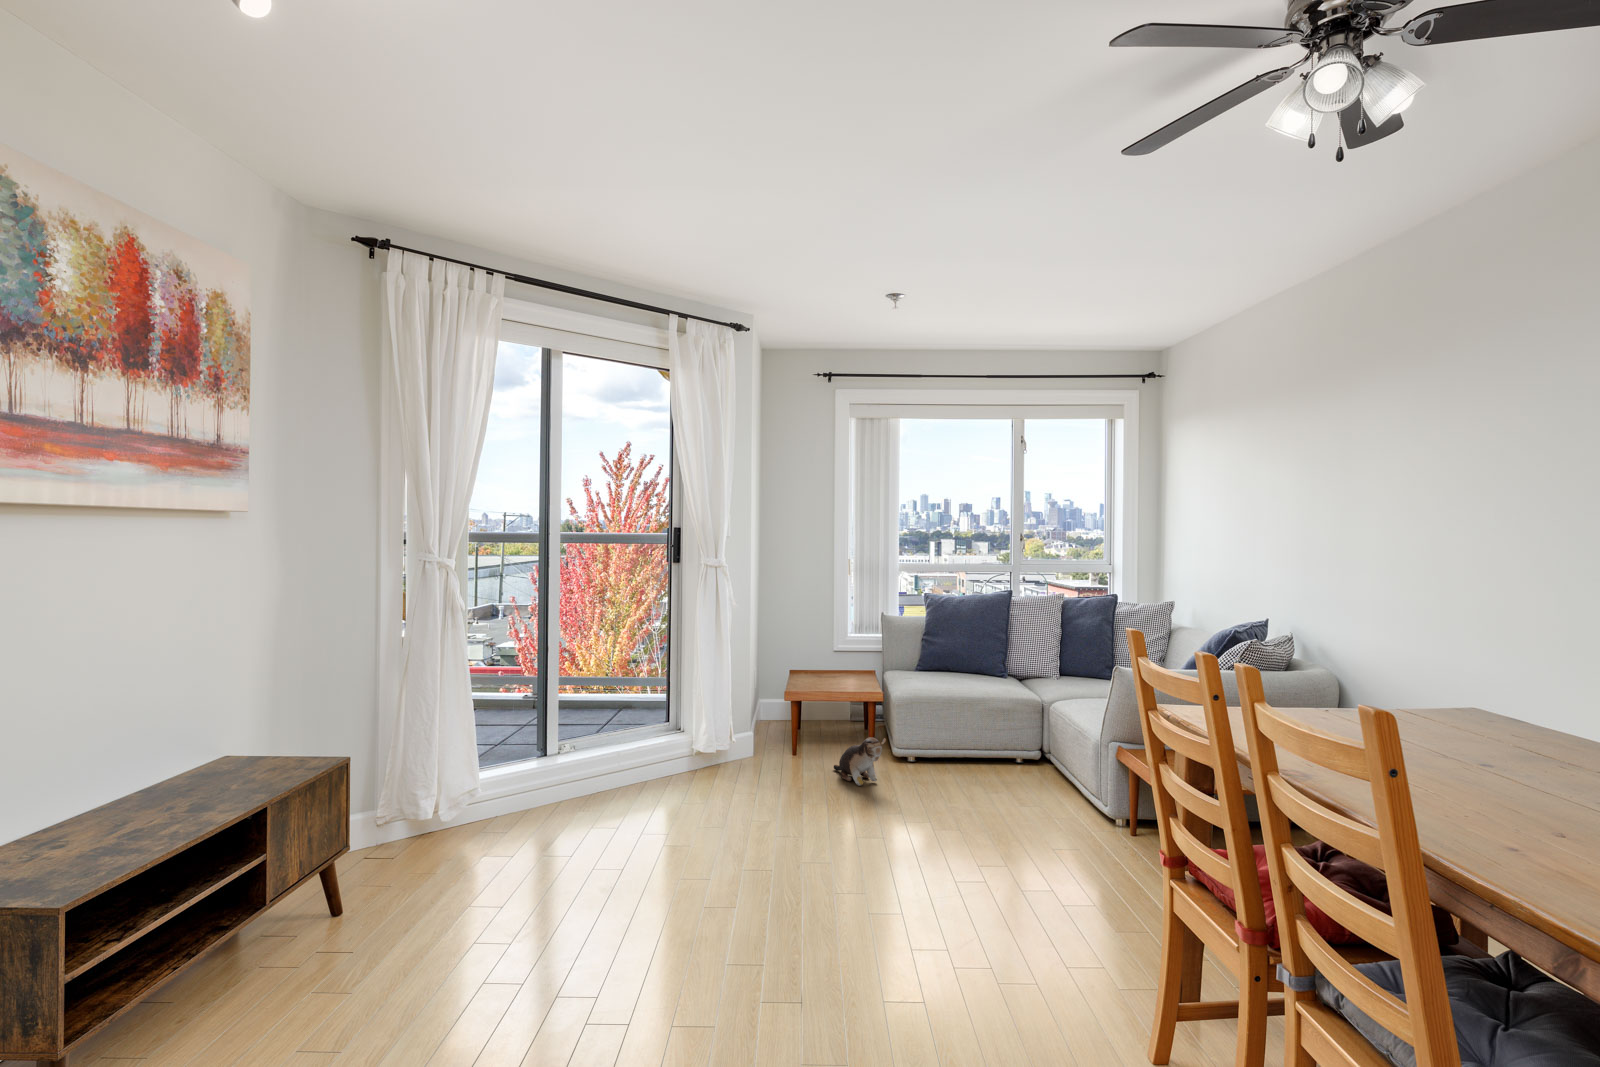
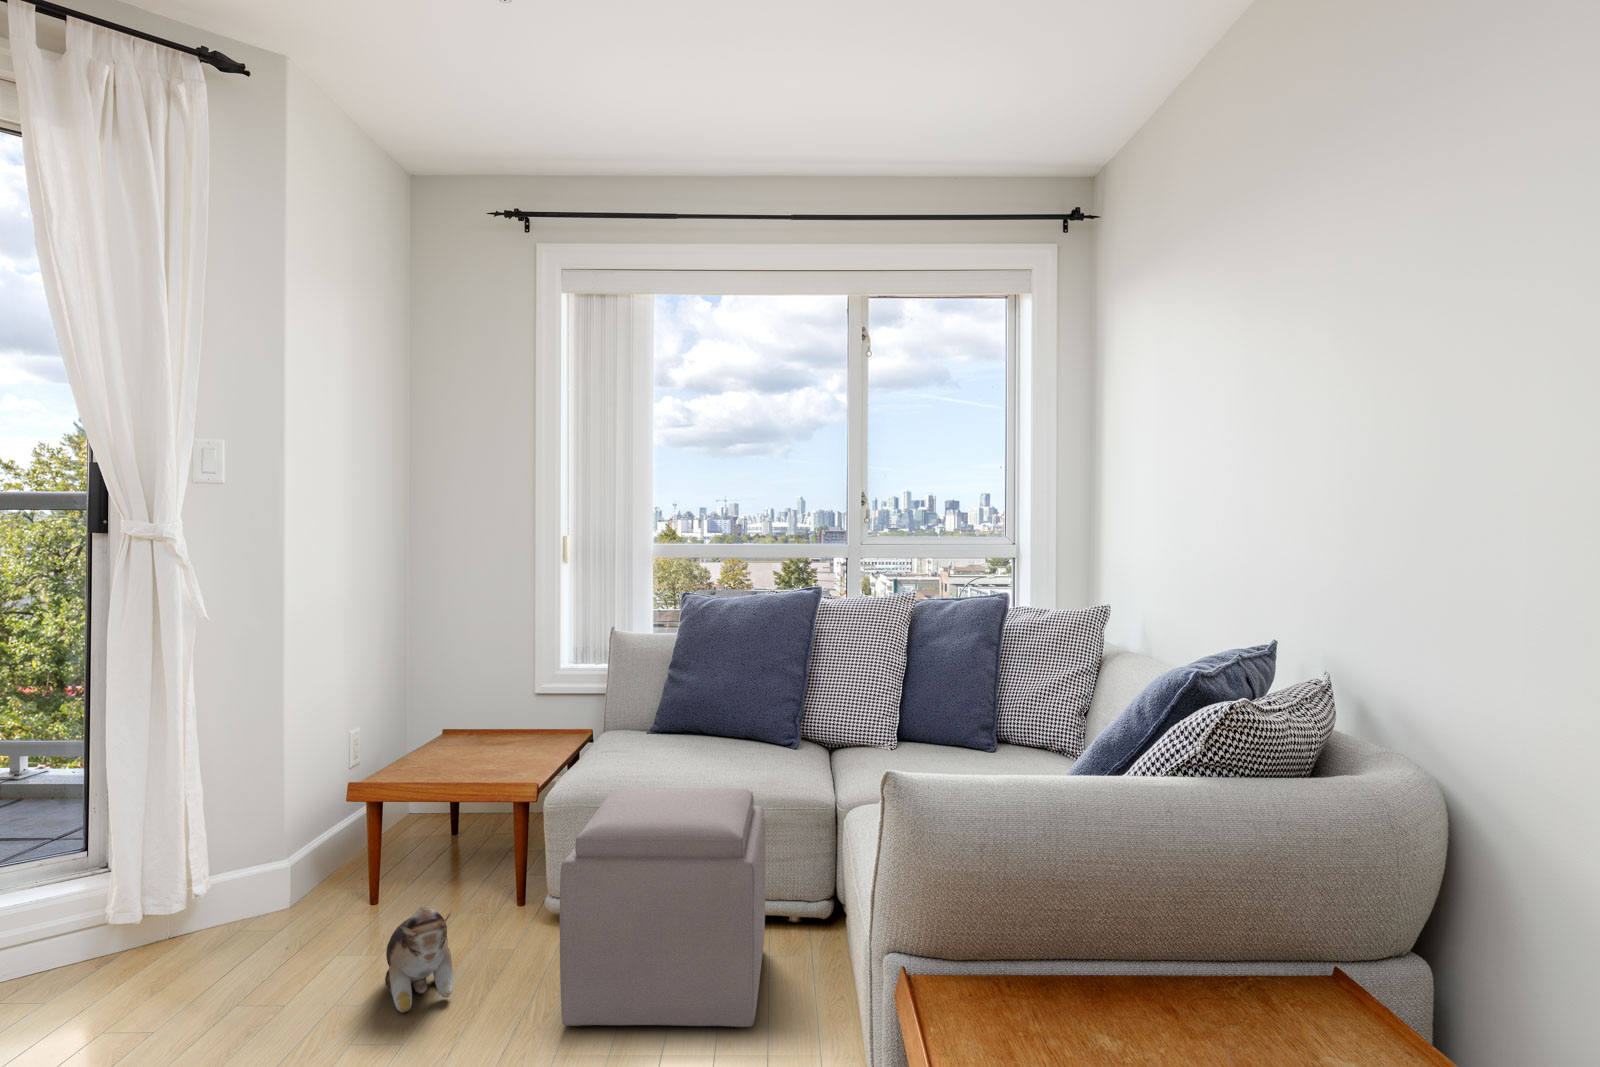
ottoman: none [929,689,1028,793] -> present [560,788,765,1028]

